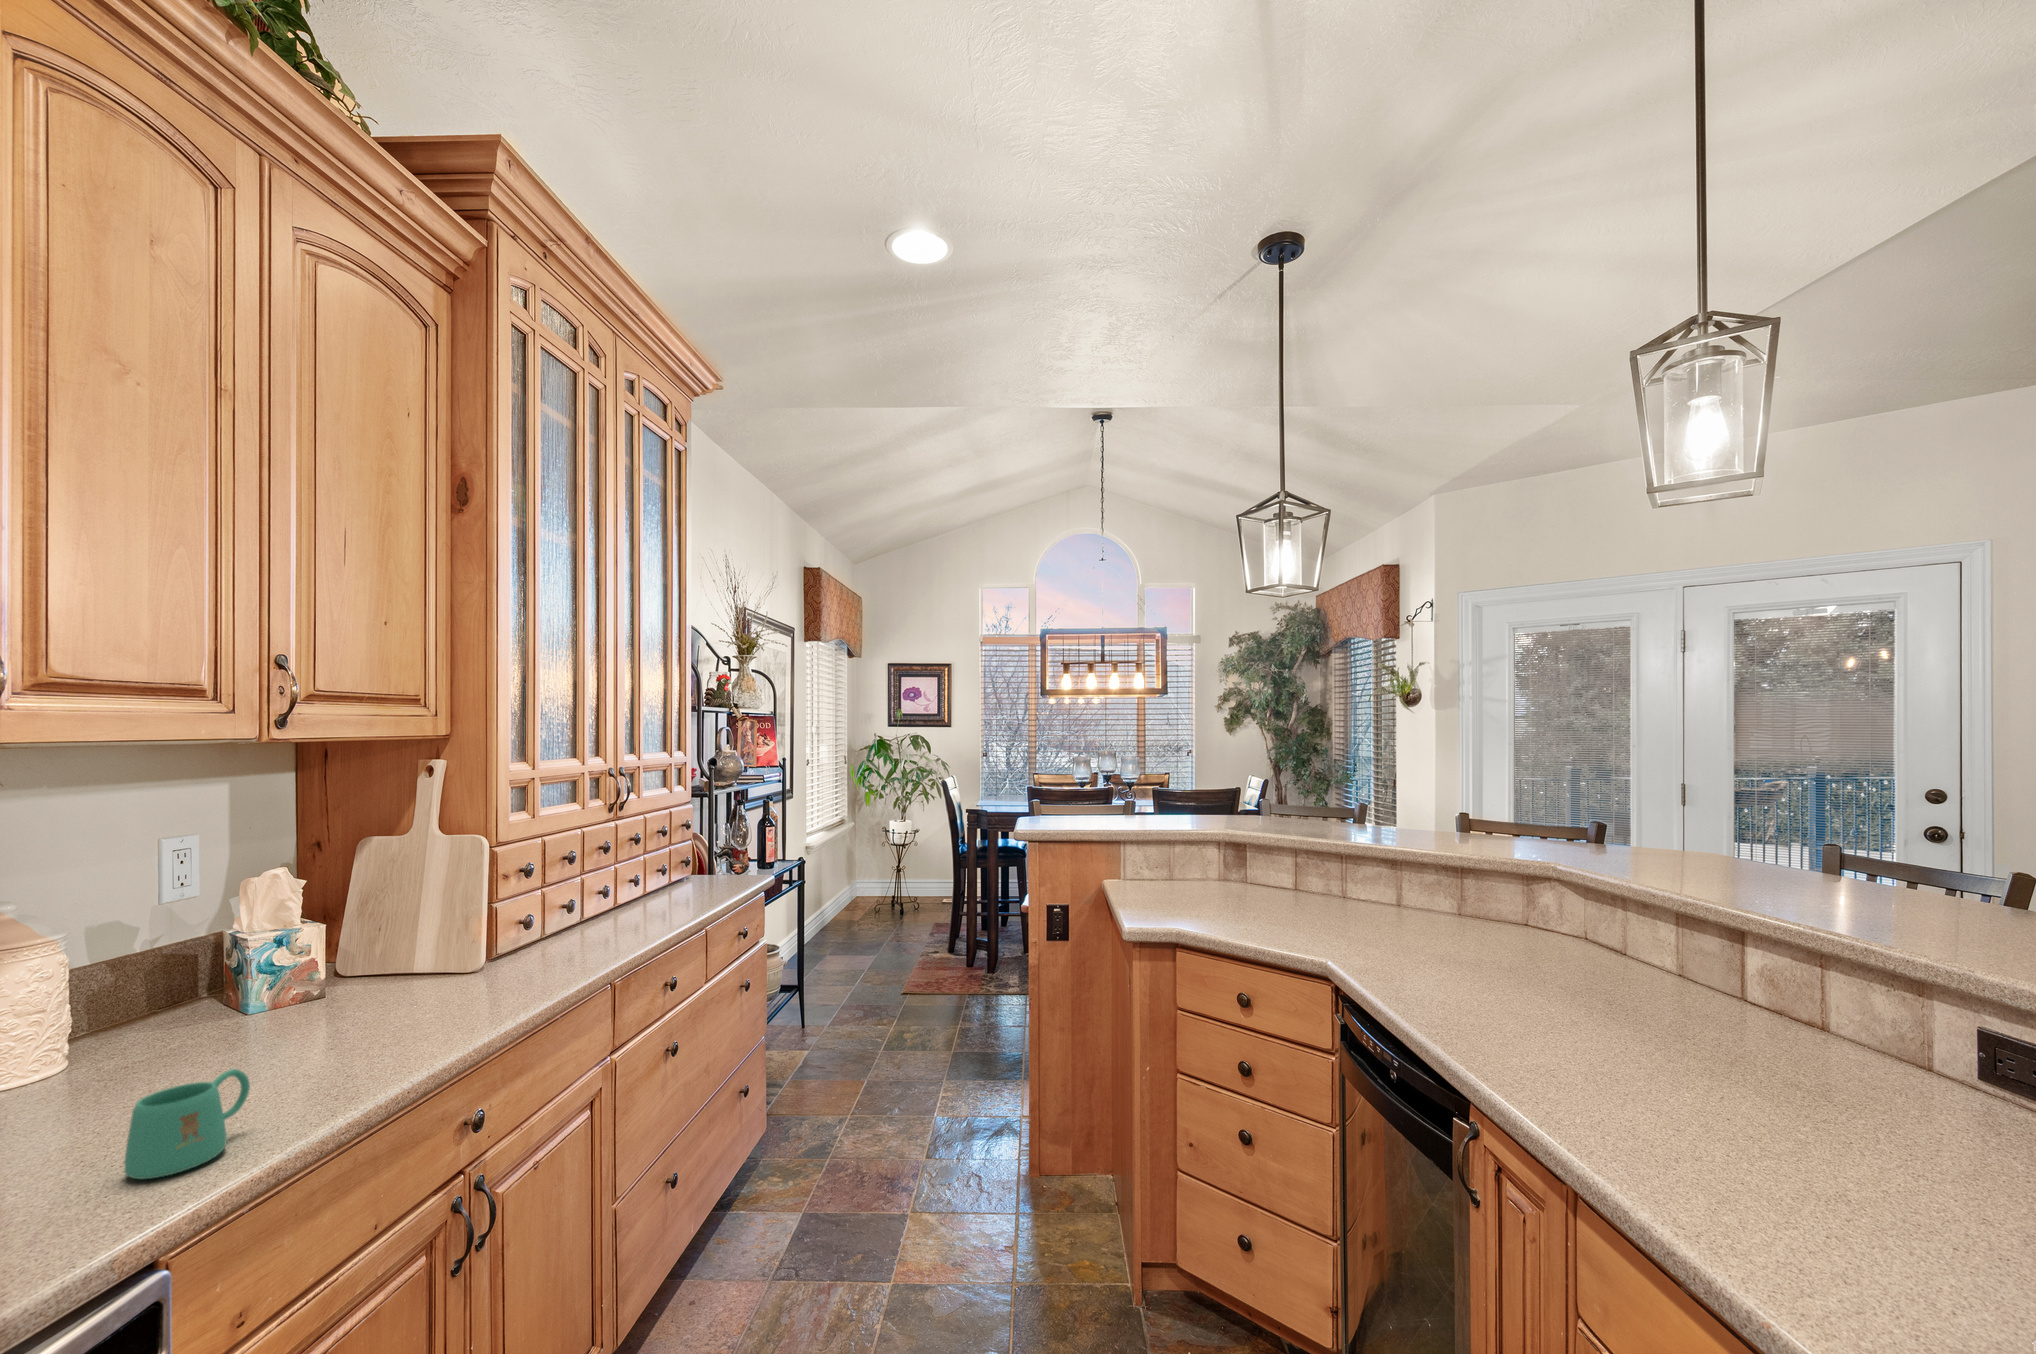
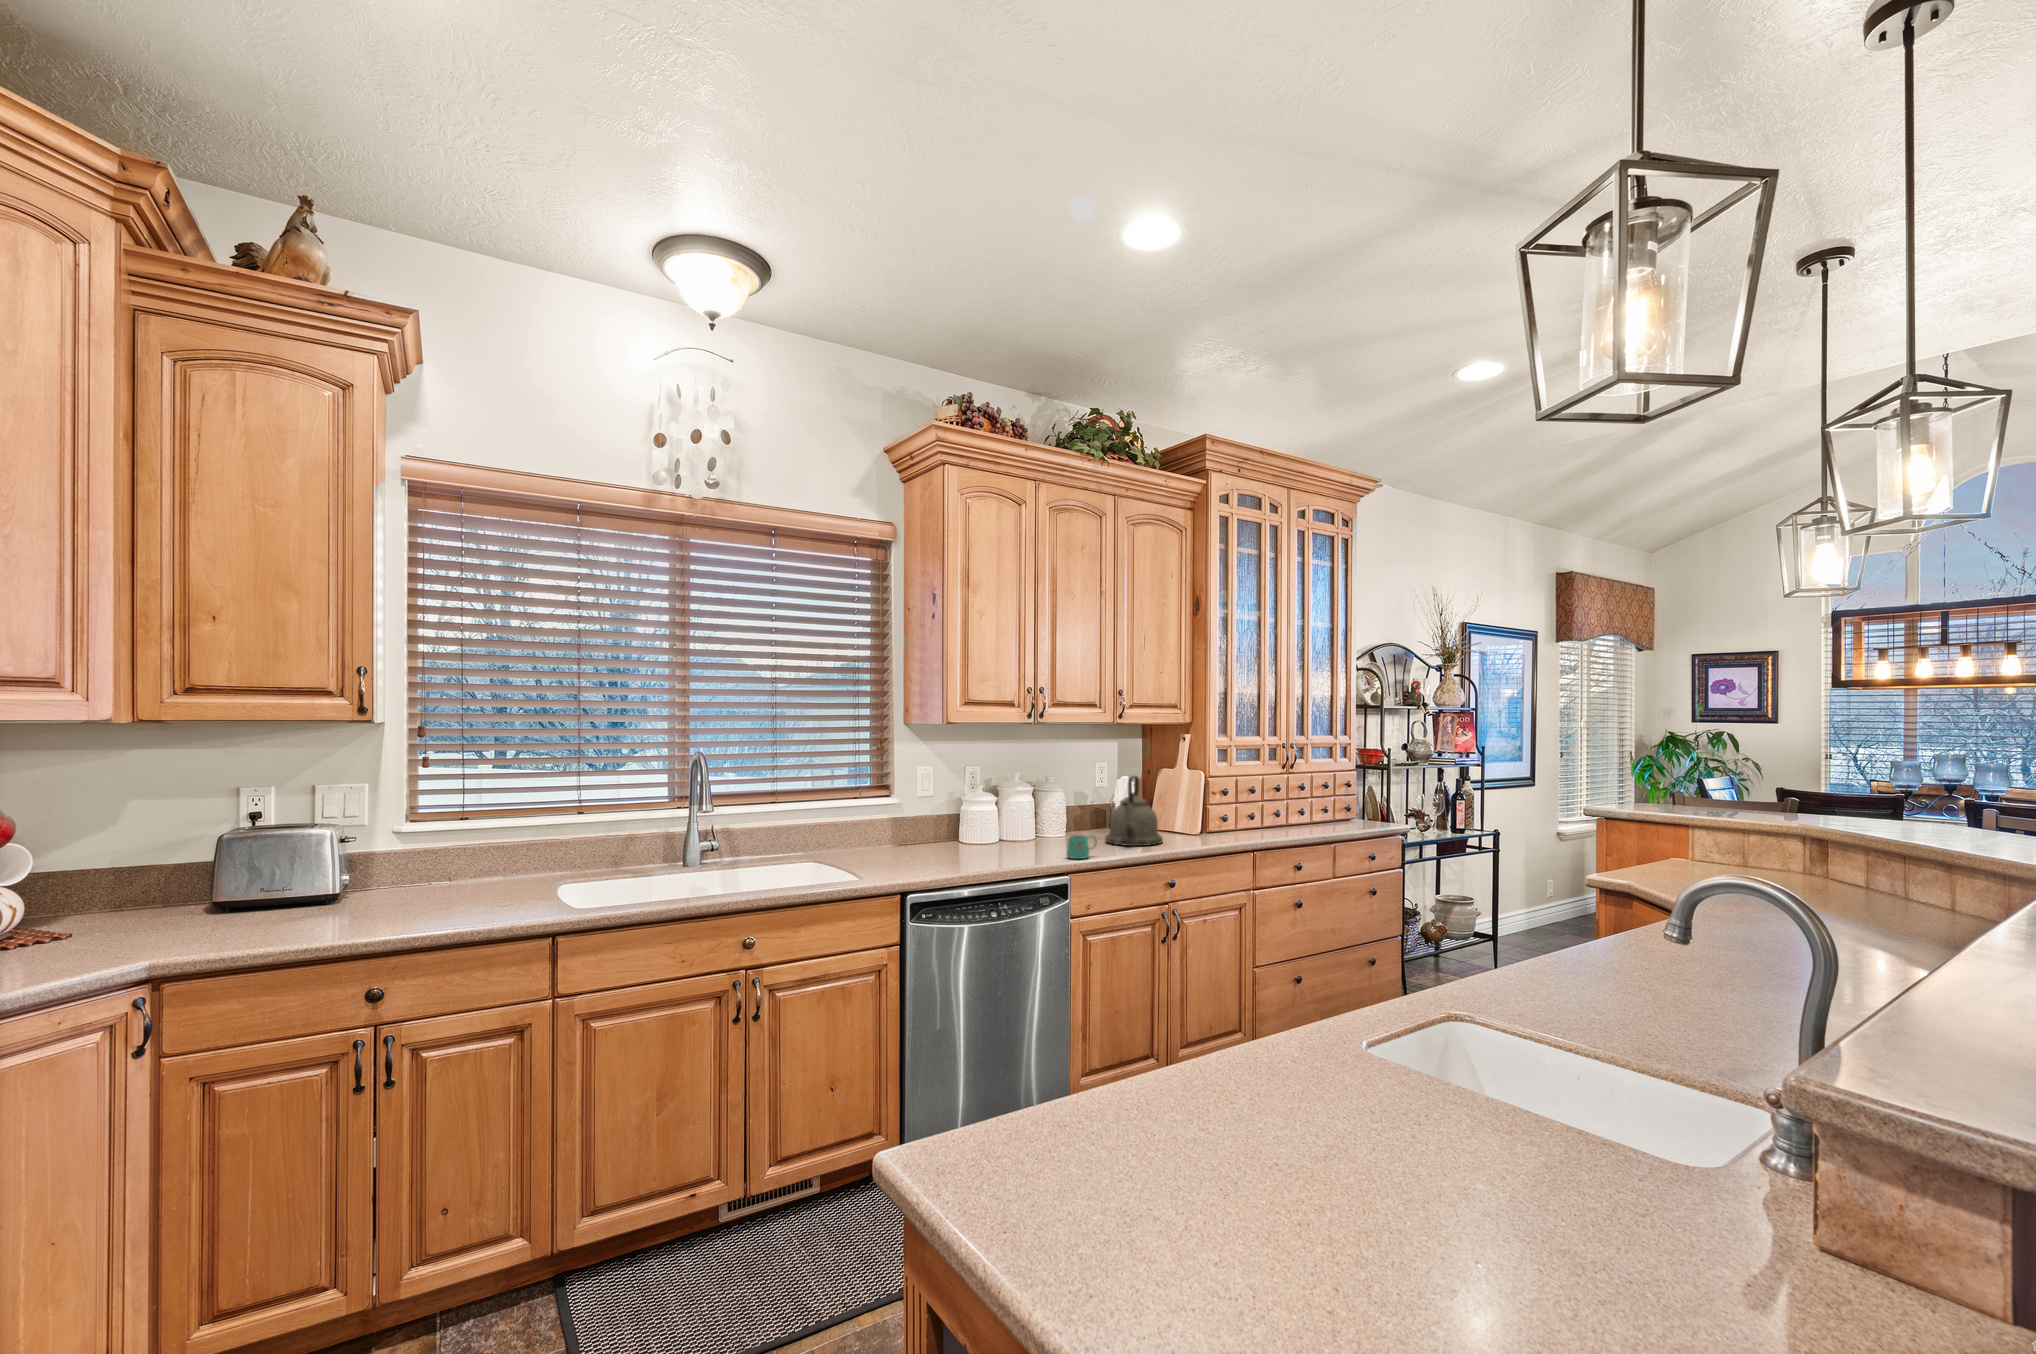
kettle: none [236,864,421,1060] -> present [1105,776,1163,846]

